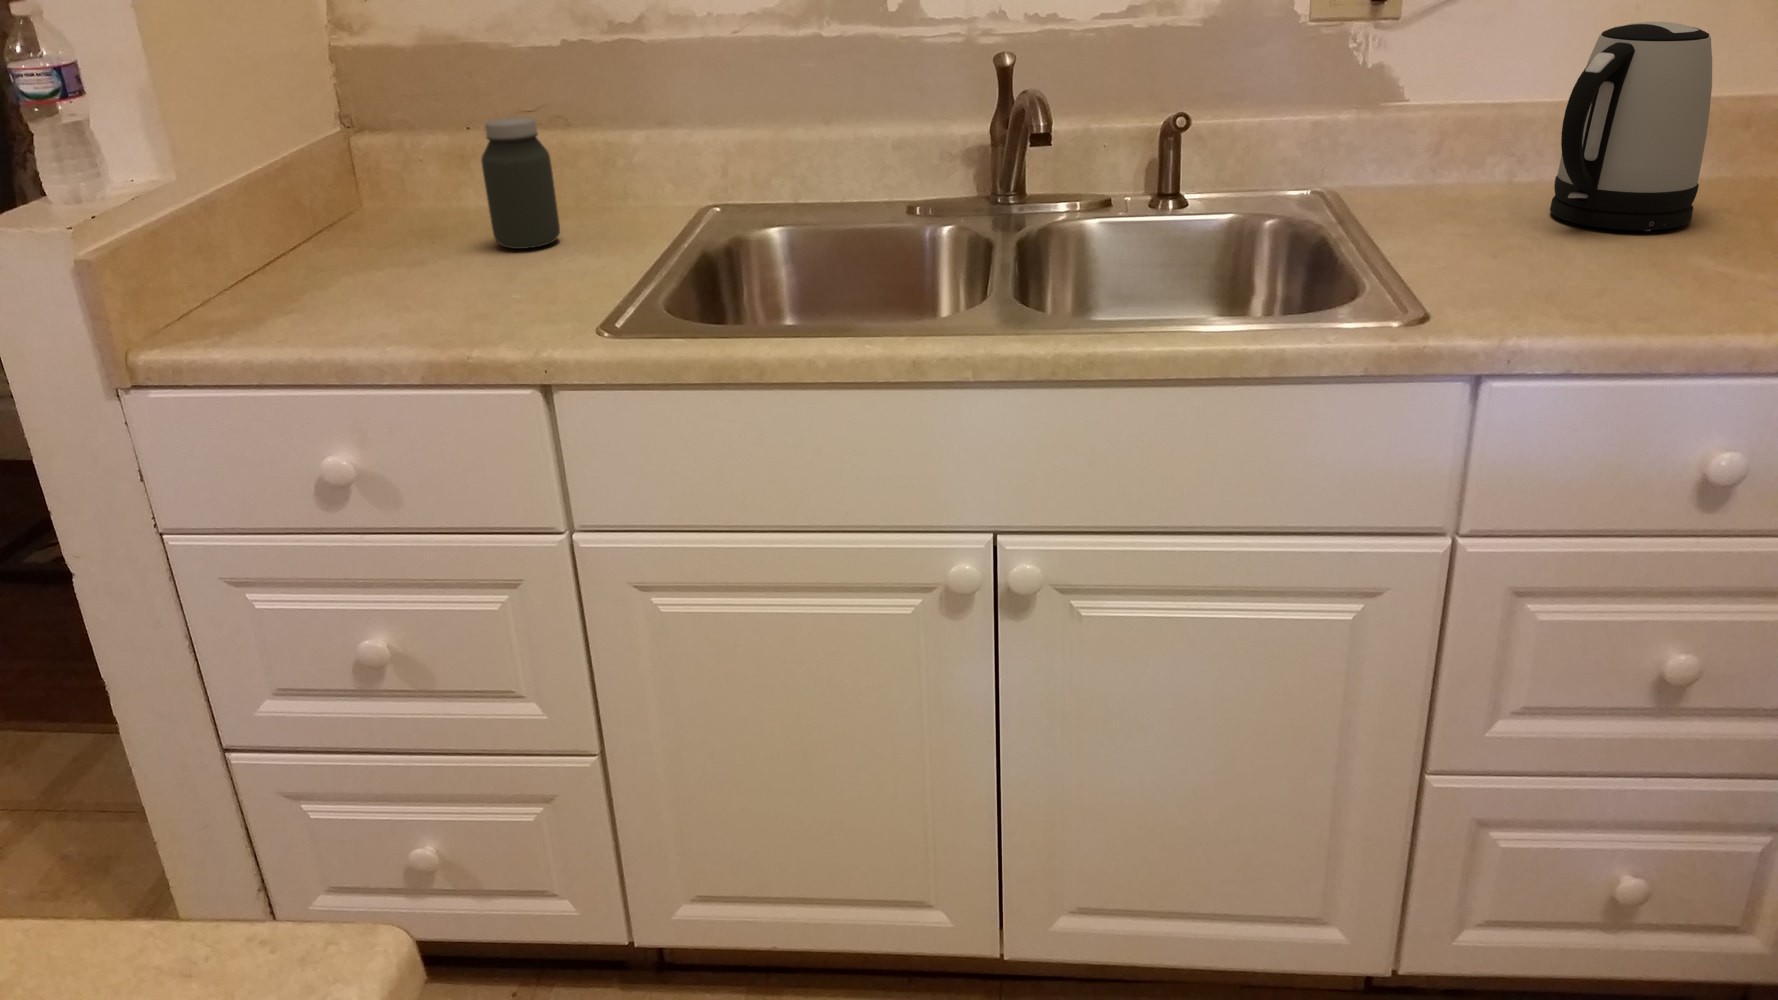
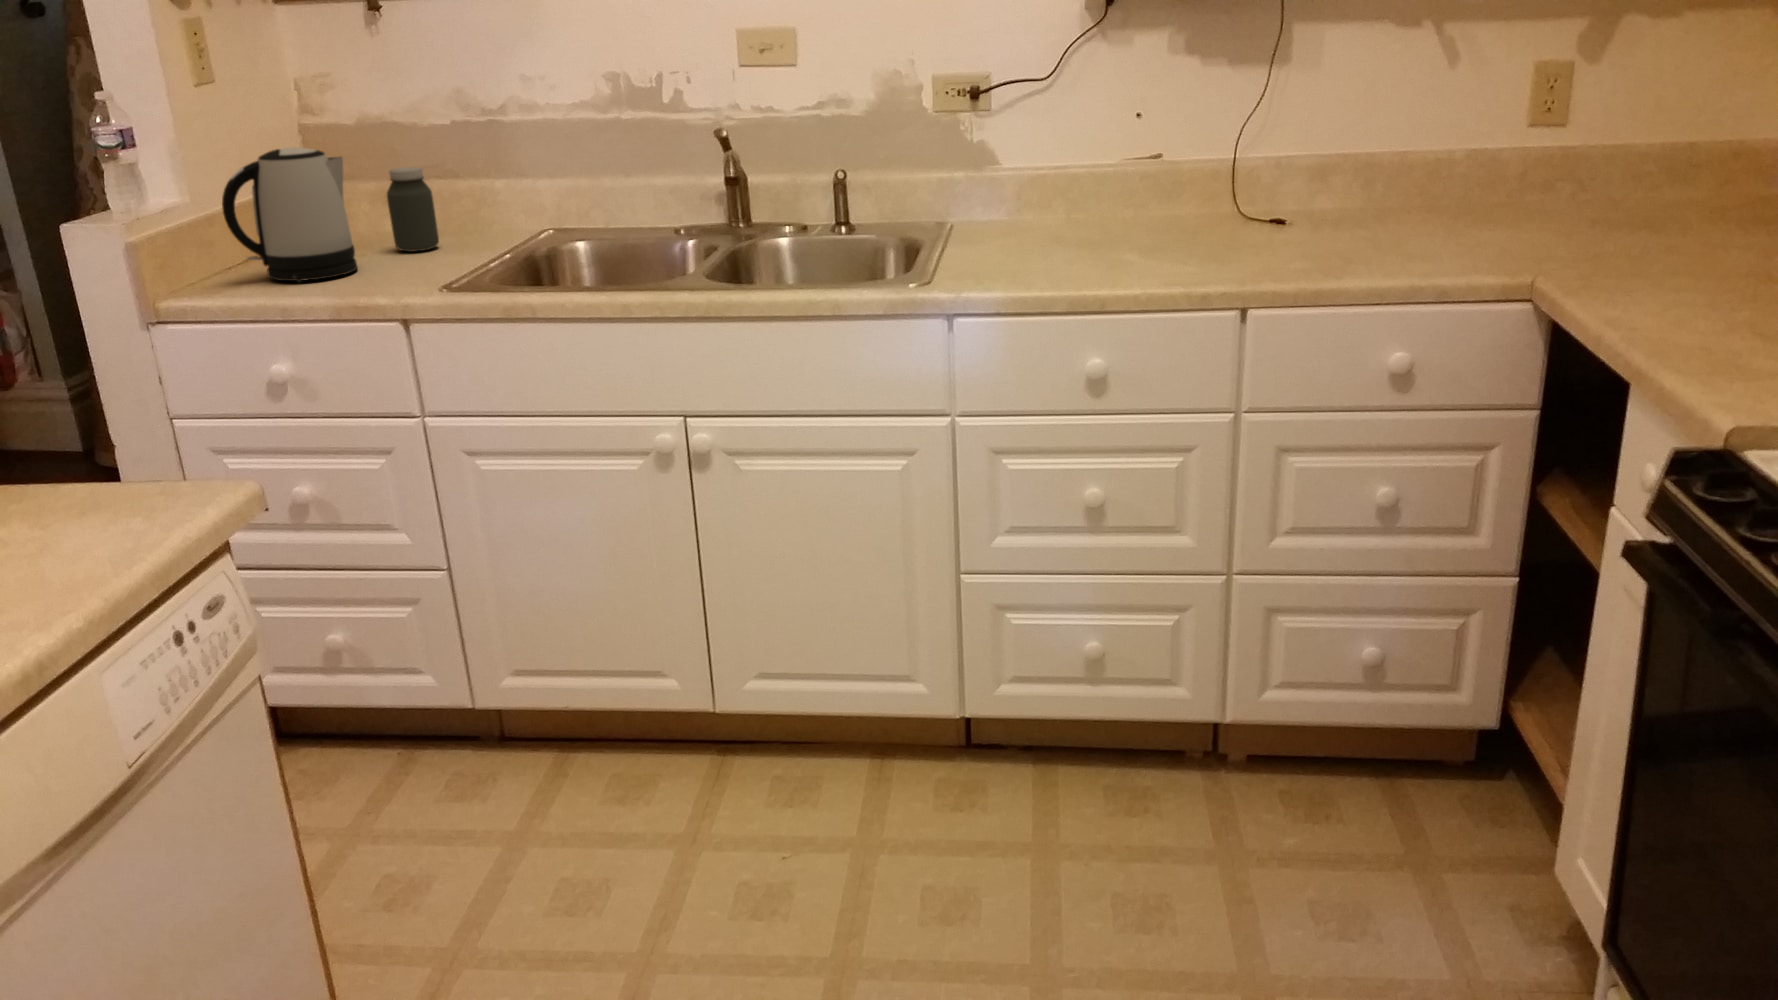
kettle: present [1550,22,1712,231] -> present [222,147,357,282]

